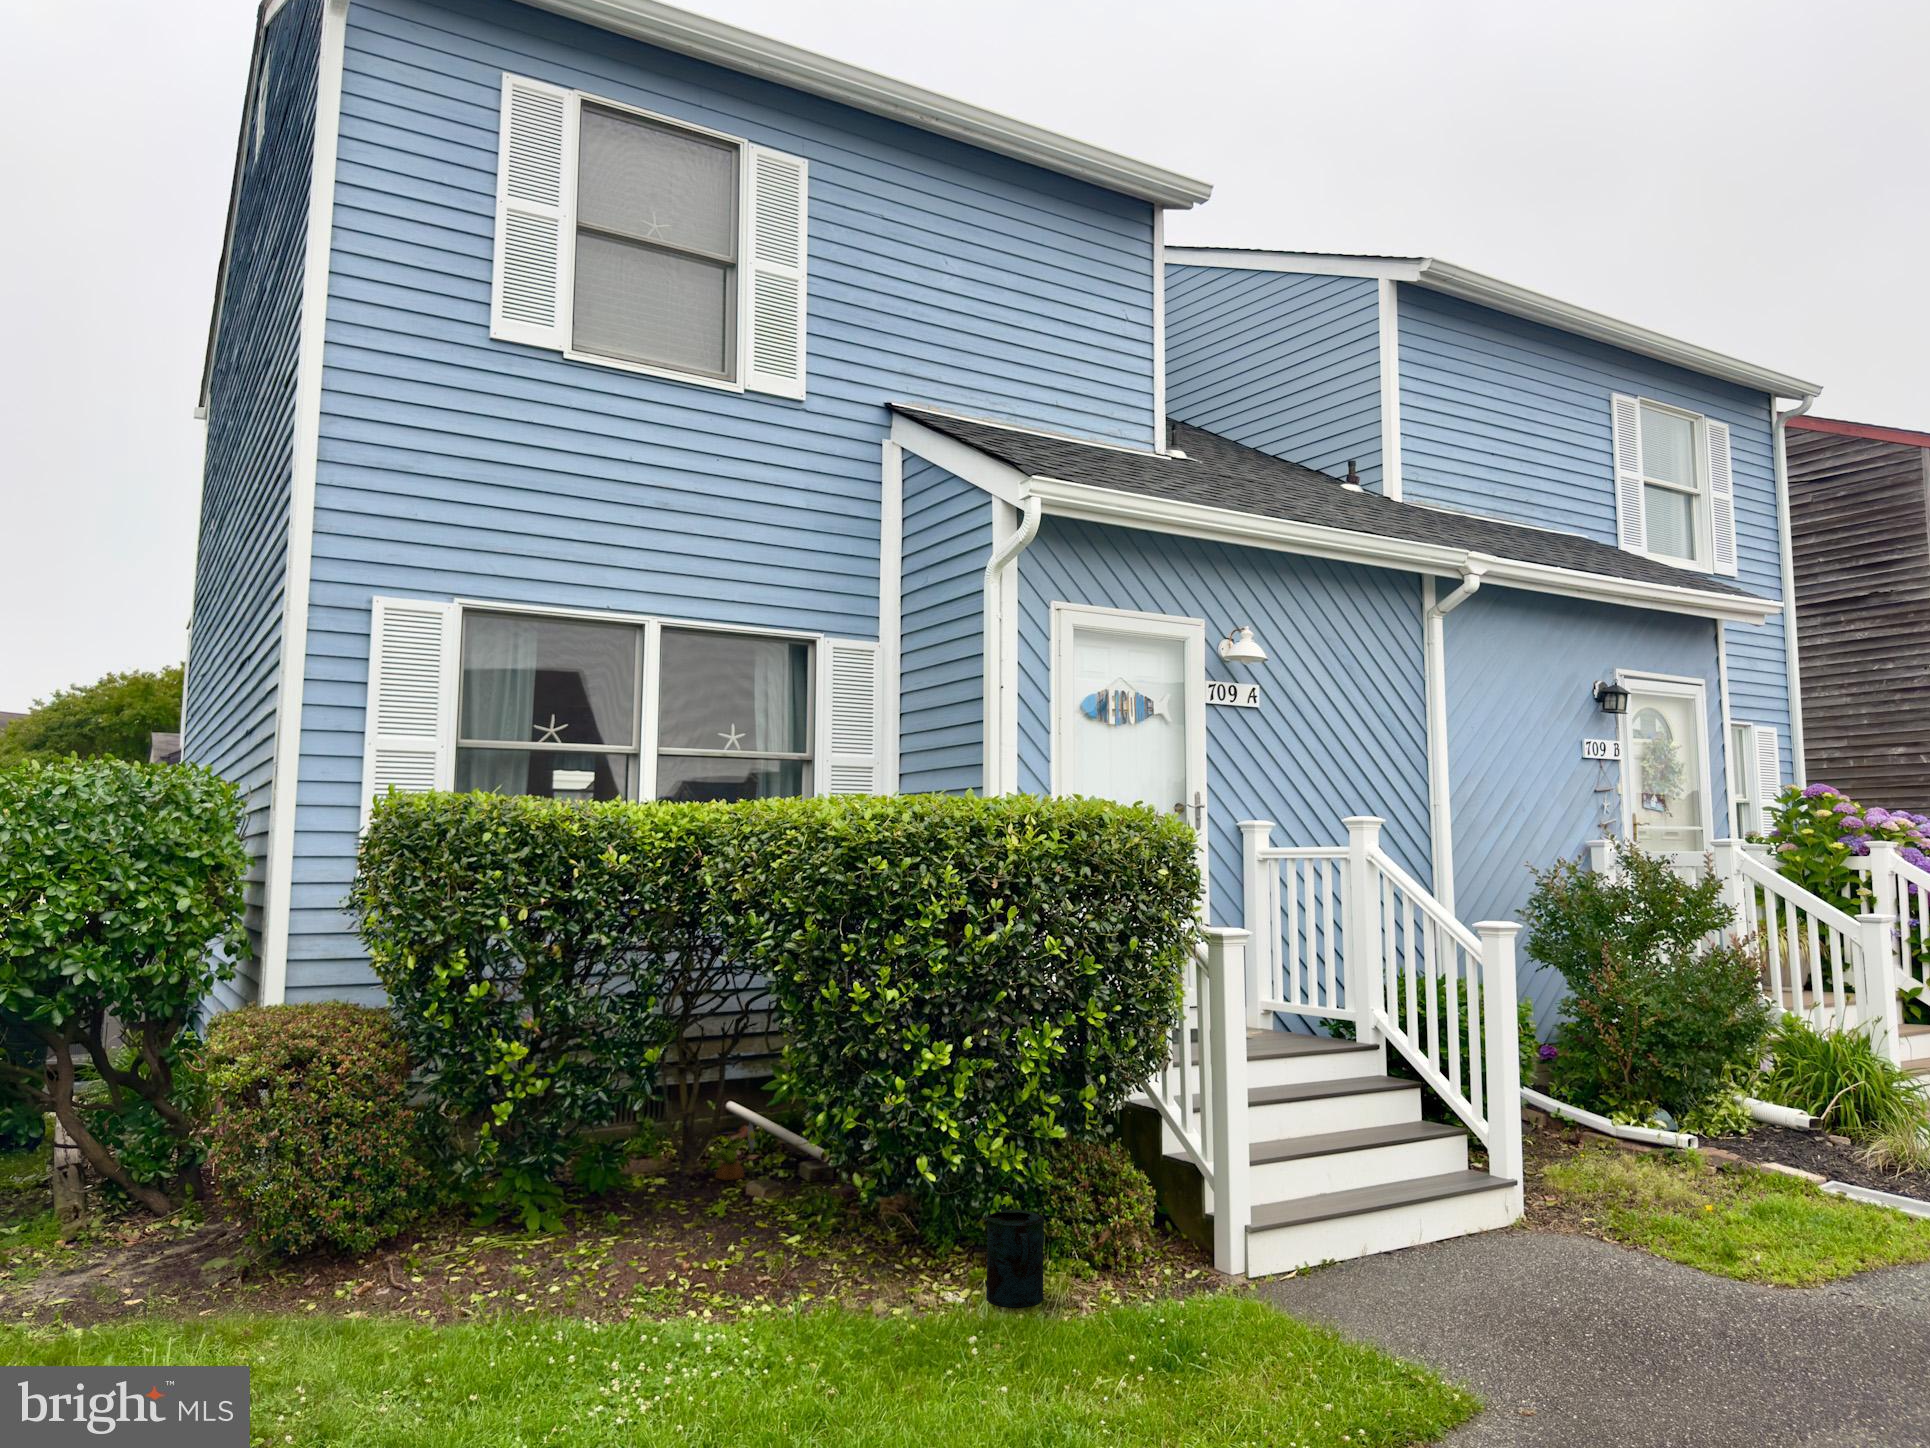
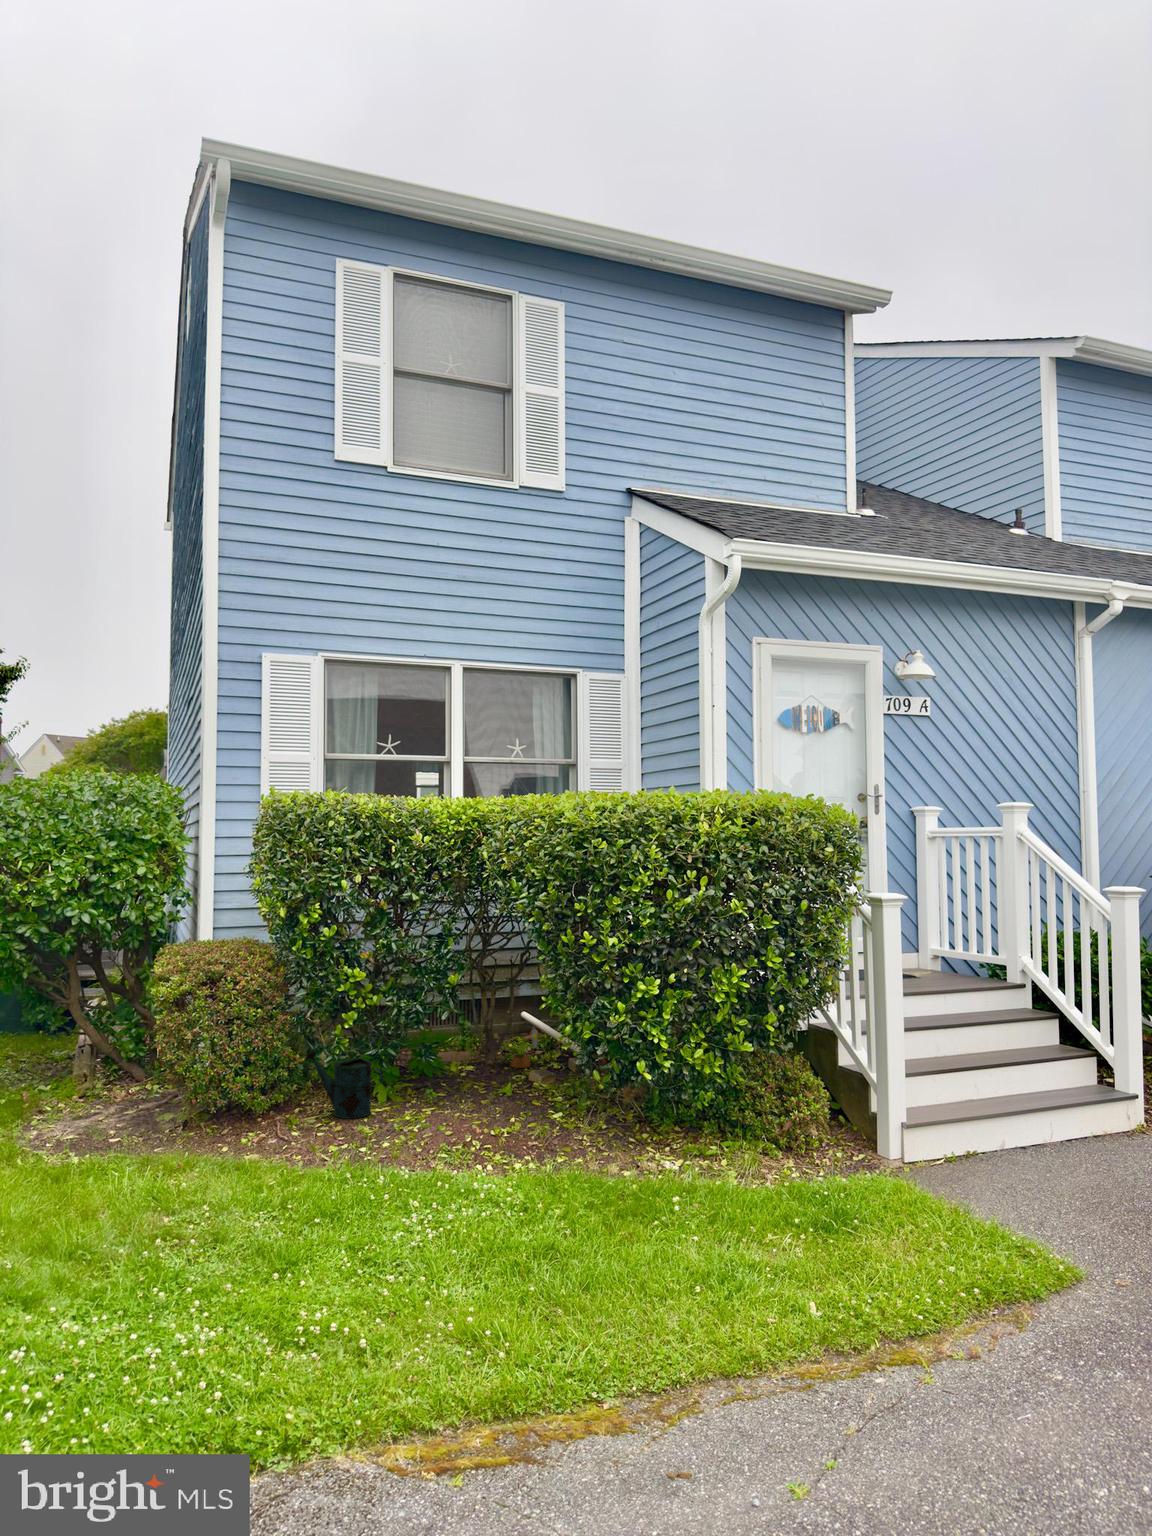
watering can: present [986,1186,1044,1307] -> present [305,1051,383,1119]

